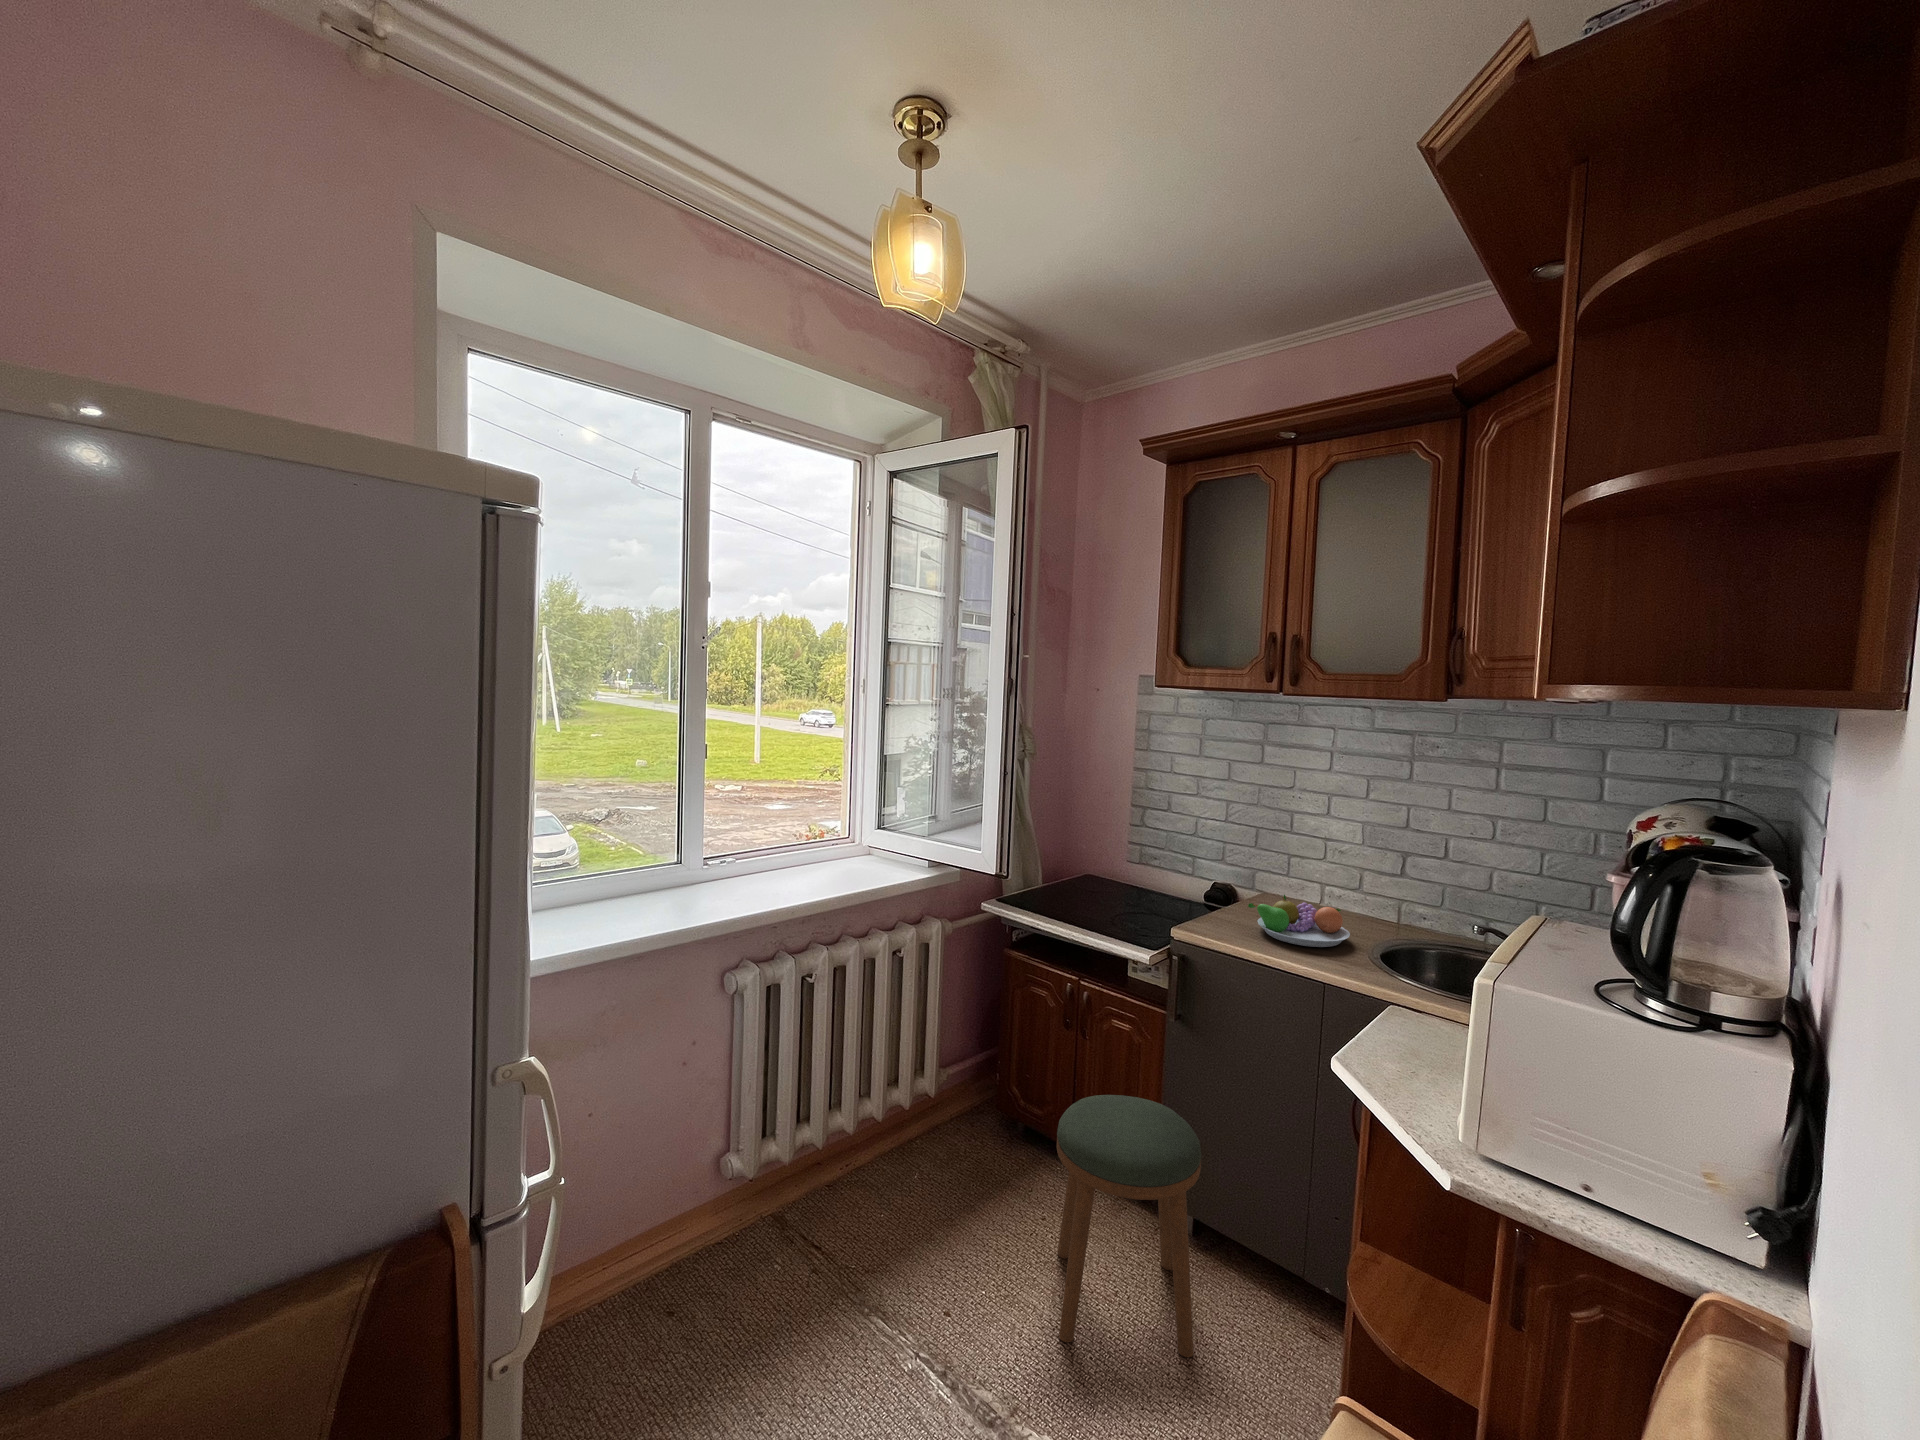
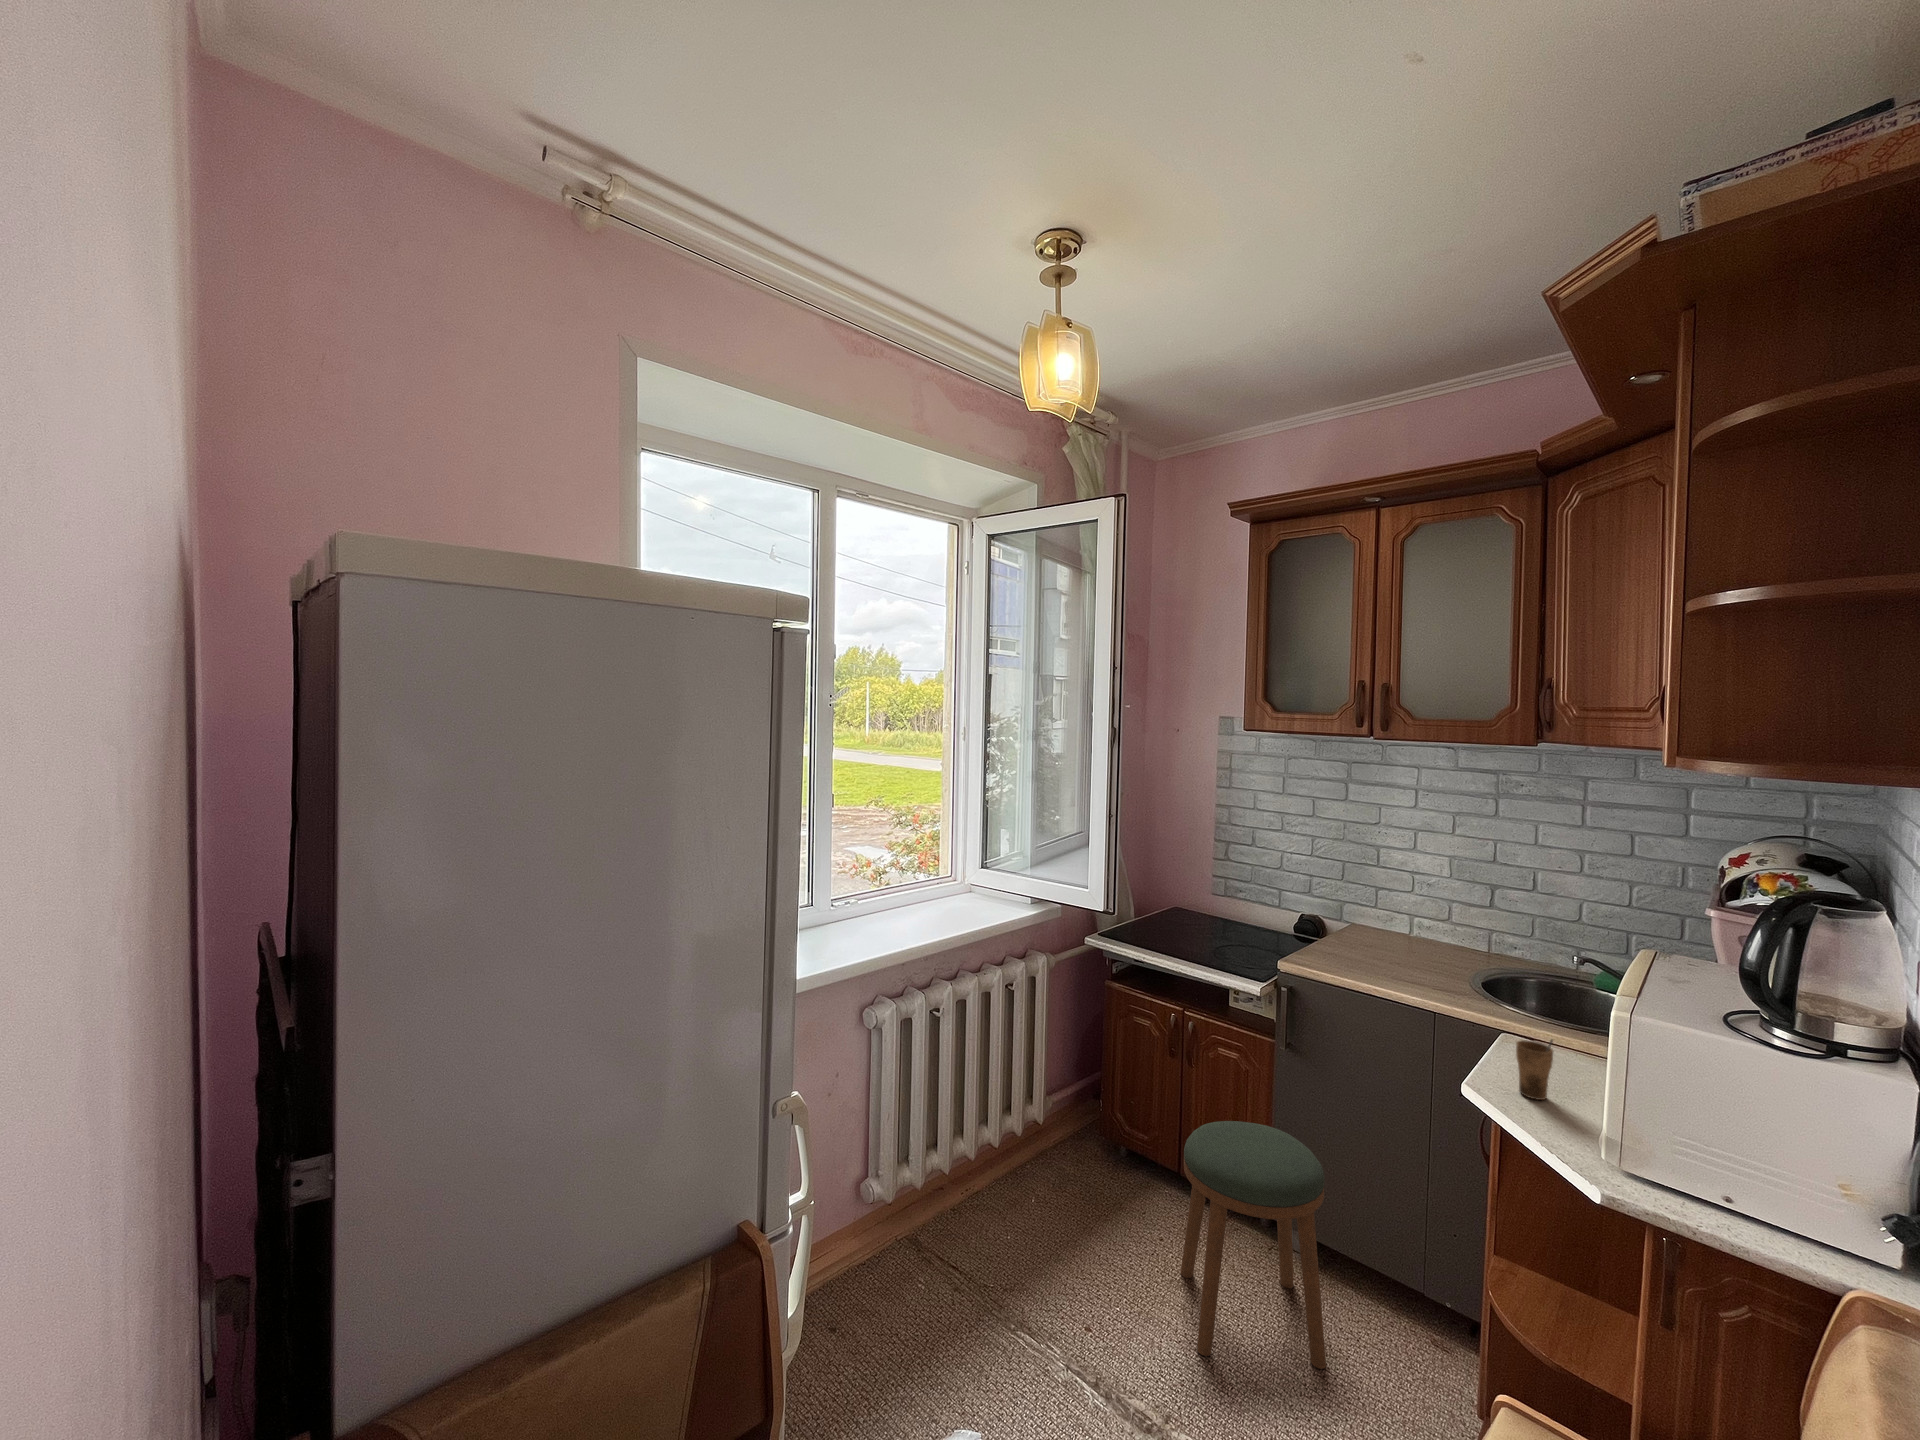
fruit bowl: present [1248,895,1350,947] -> none [1350,927,1451,978]
cup: none [1385,1009,1424,1076] -> present [1516,1040,1553,1100]

